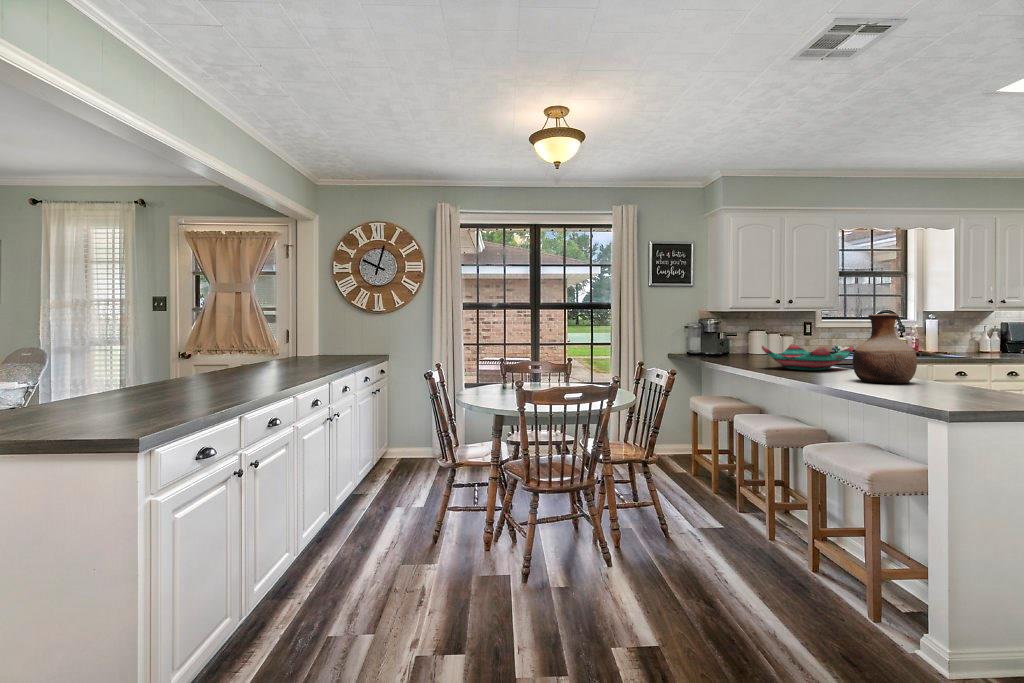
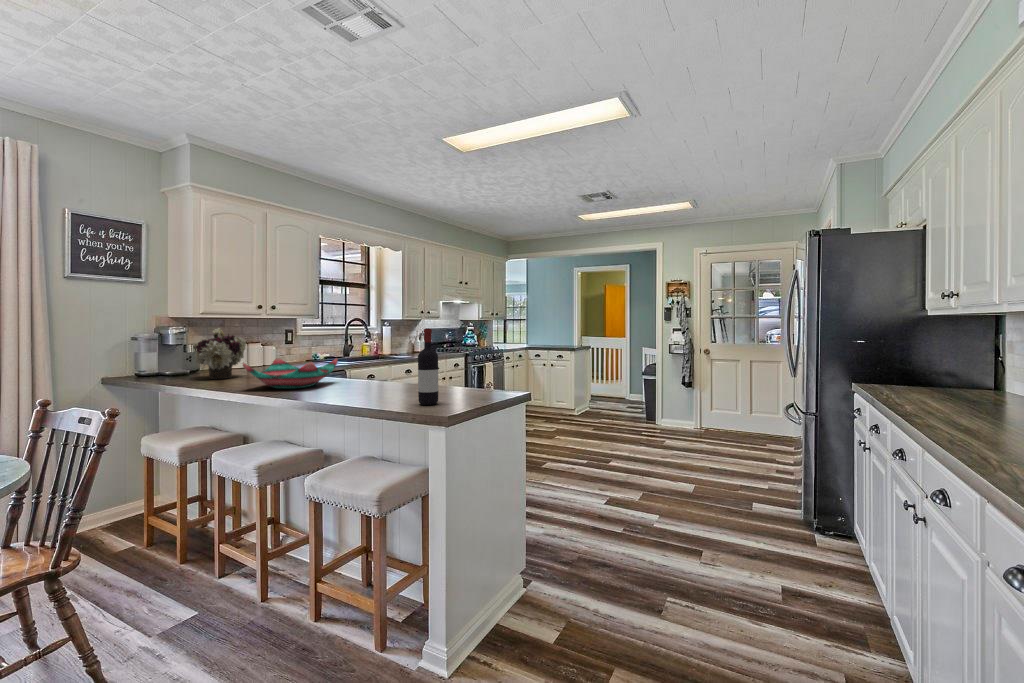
wine bottle: none [945,311,976,394] -> present [418,329,438,405]
vase: present [853,314,917,384] -> none [342,329,394,400]
flower arrangement: none [726,319,766,360] -> present [195,328,246,379]

